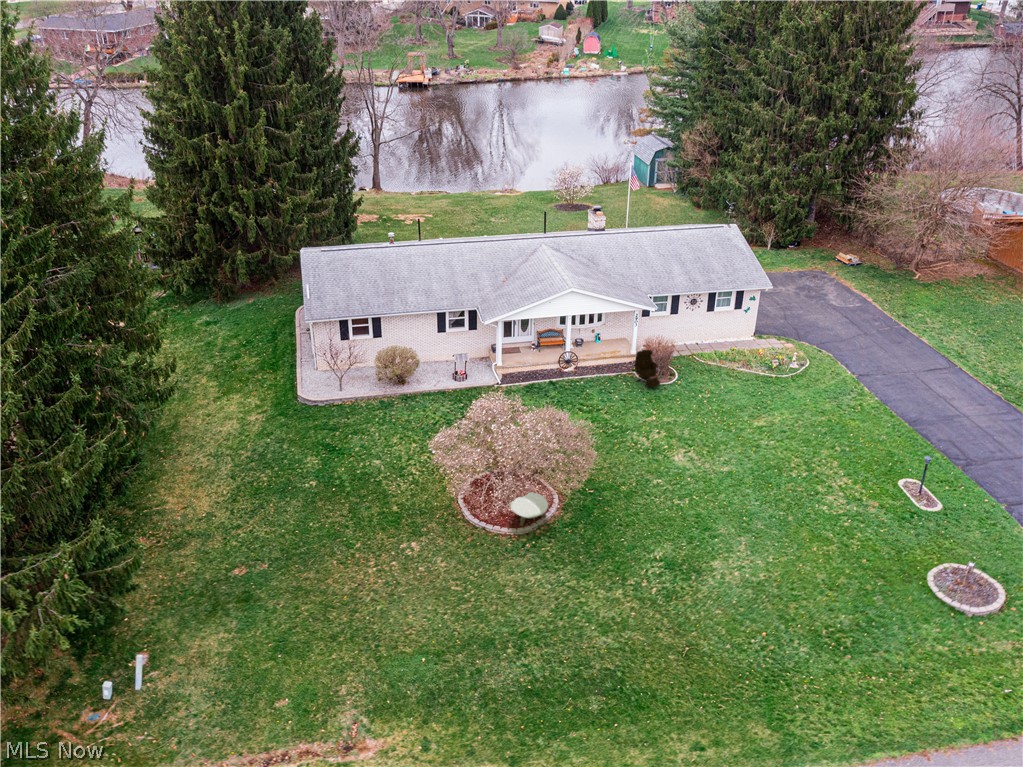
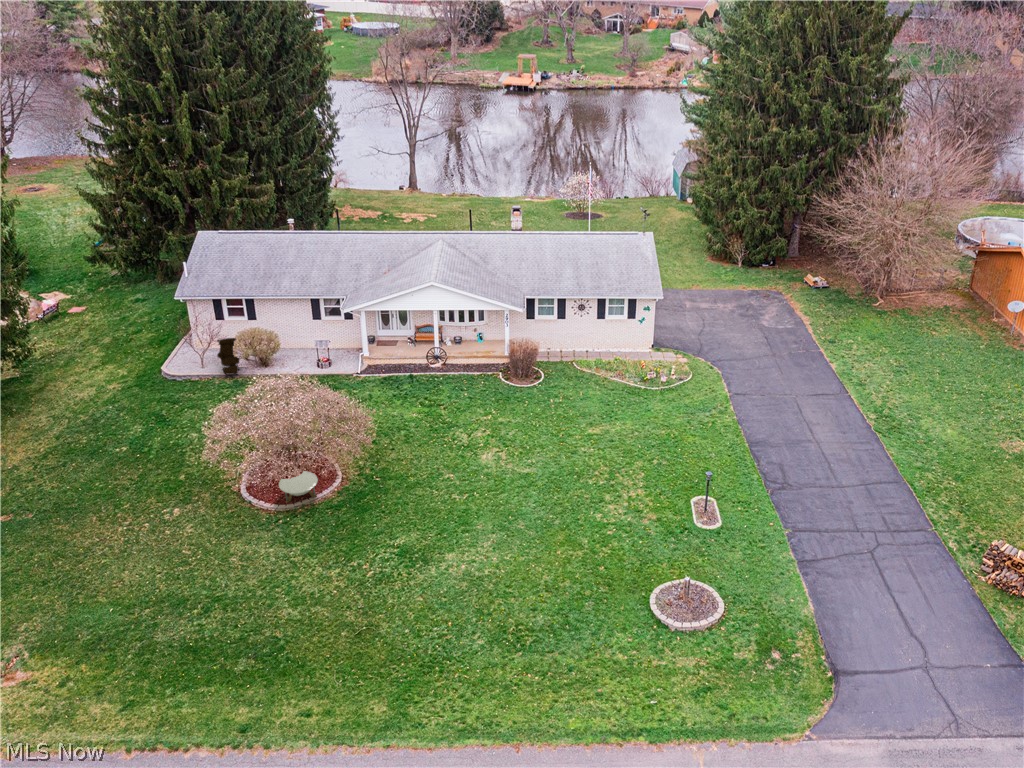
lounge chair: present [634,350,660,388] -> present [217,338,239,377]

